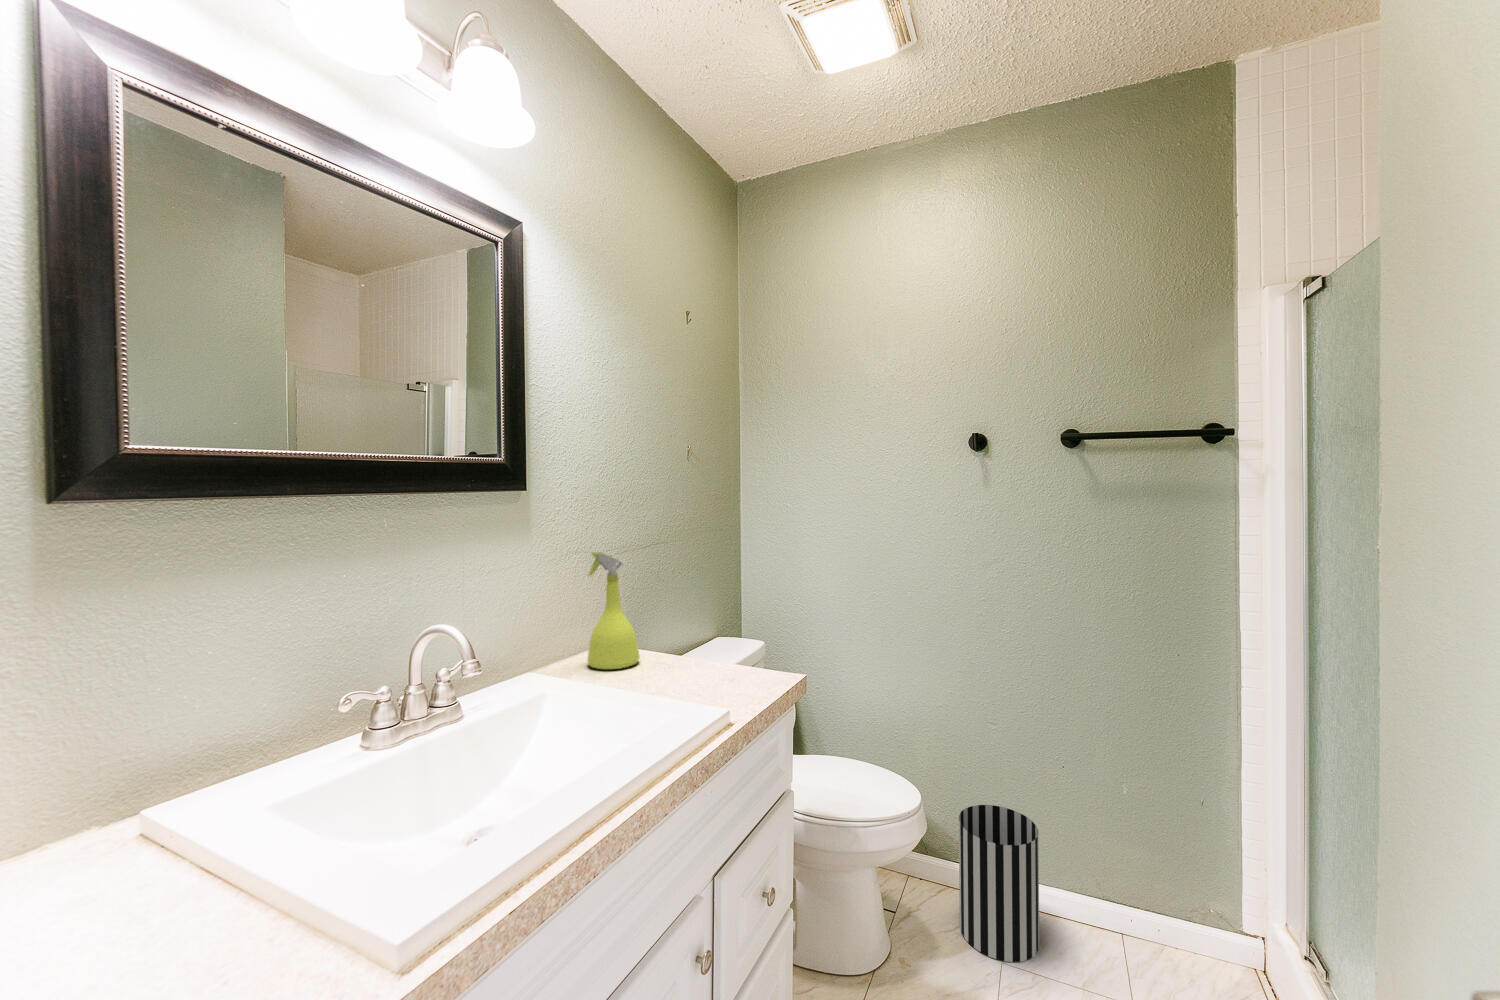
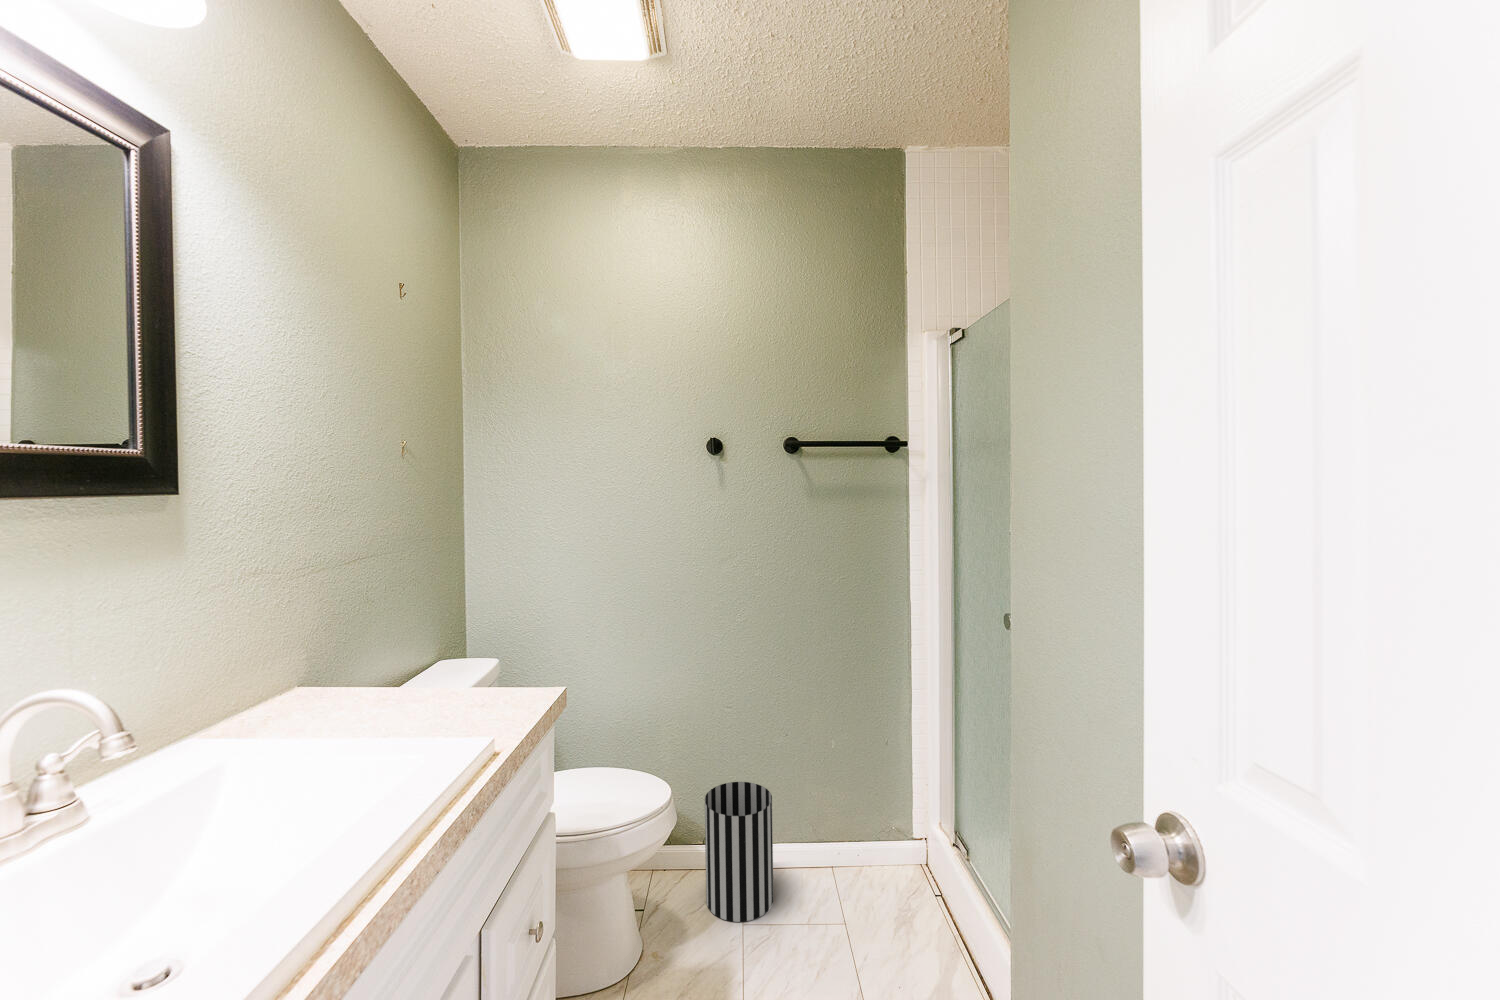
spray bottle: present [588,552,639,670] -> none [279,571,357,718]

